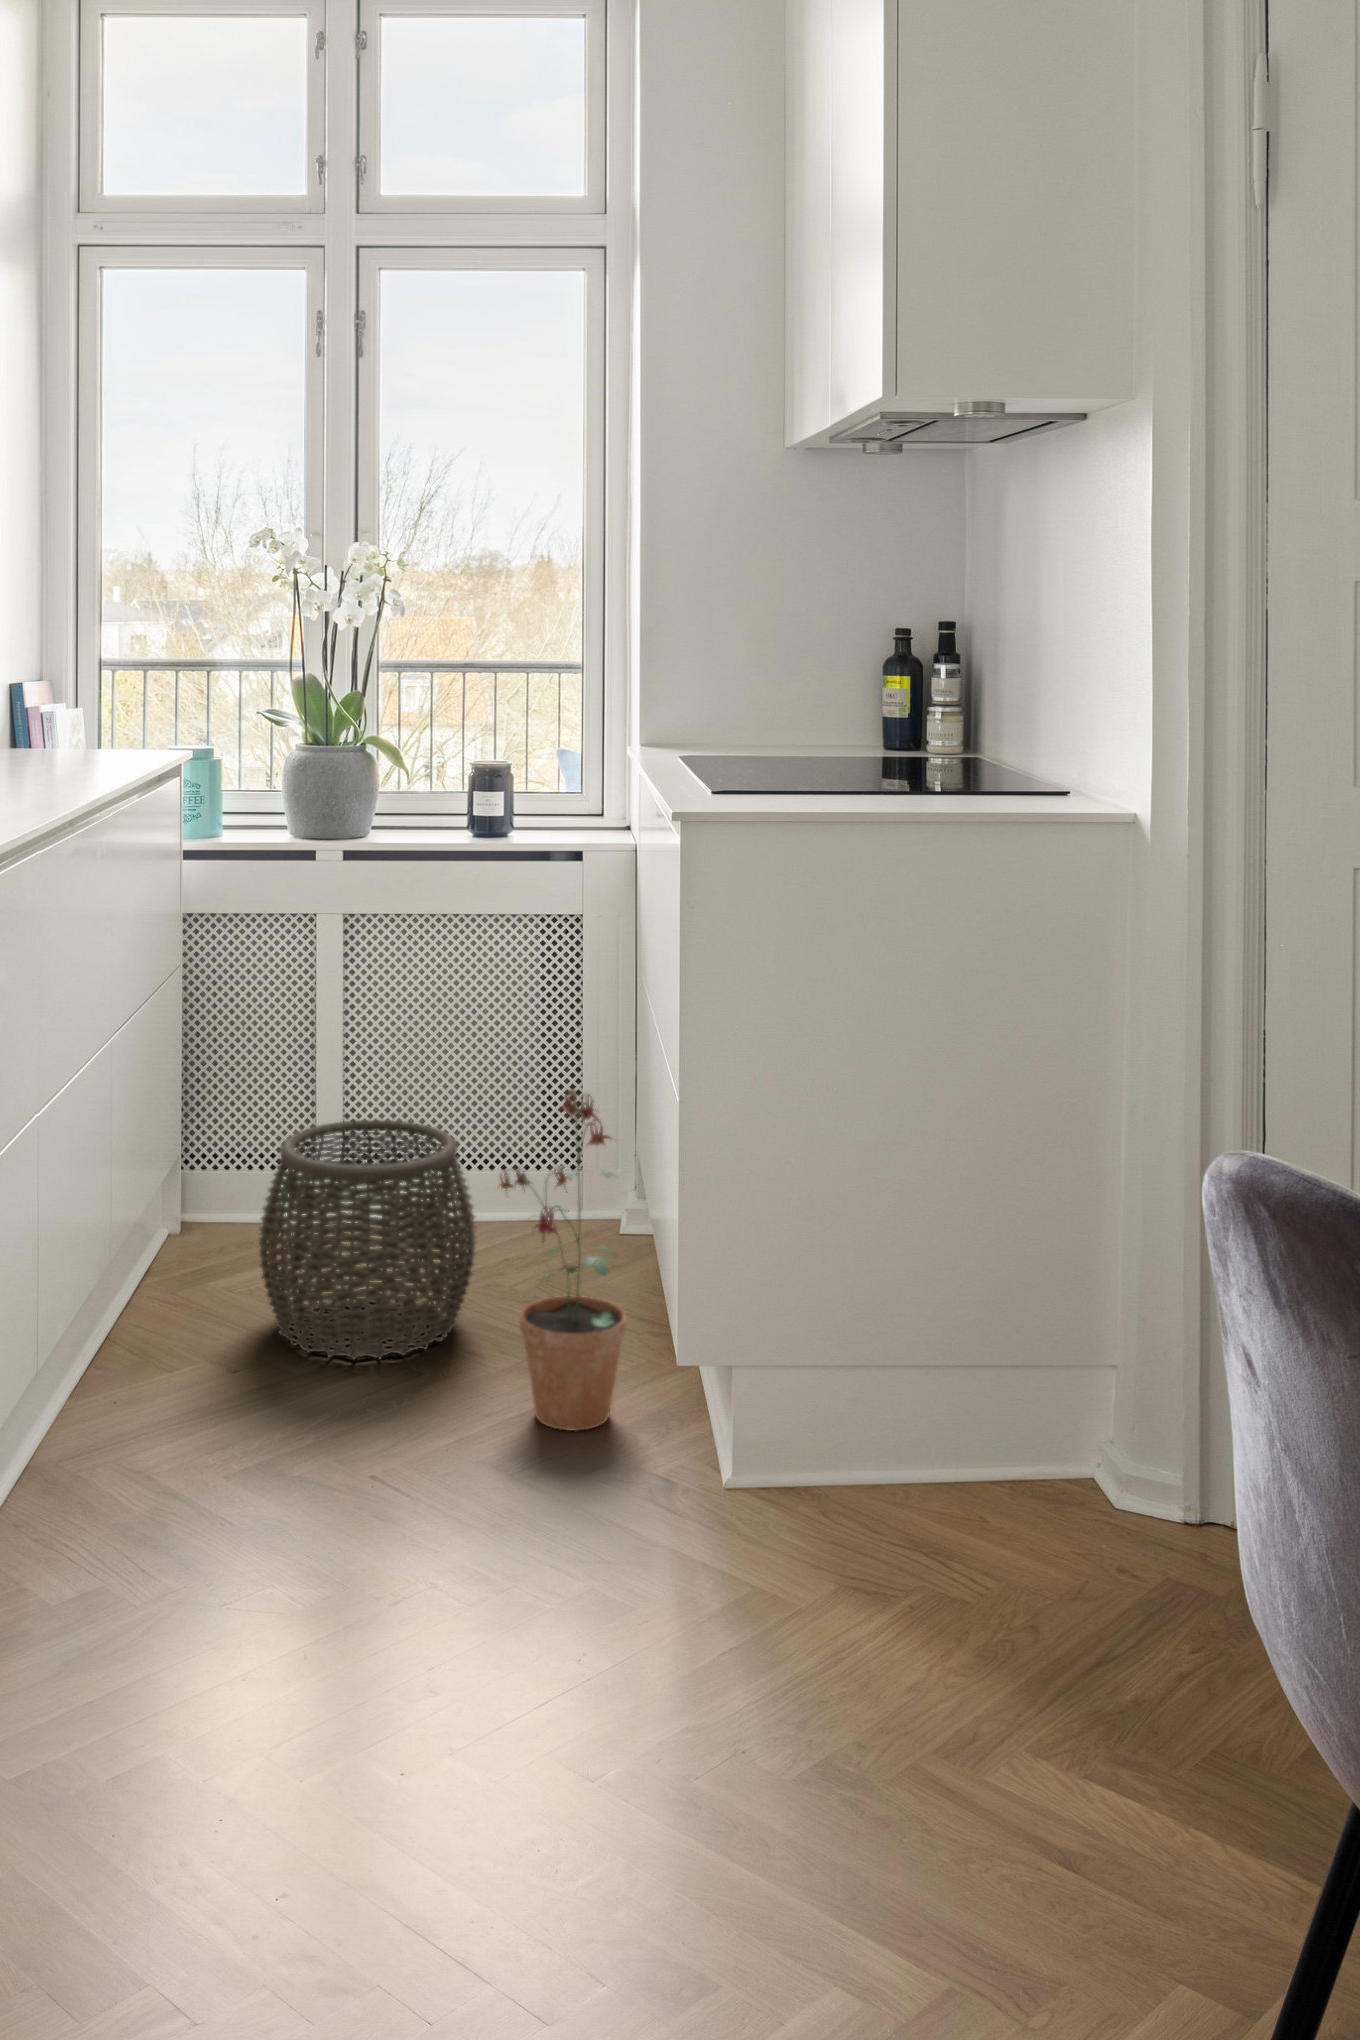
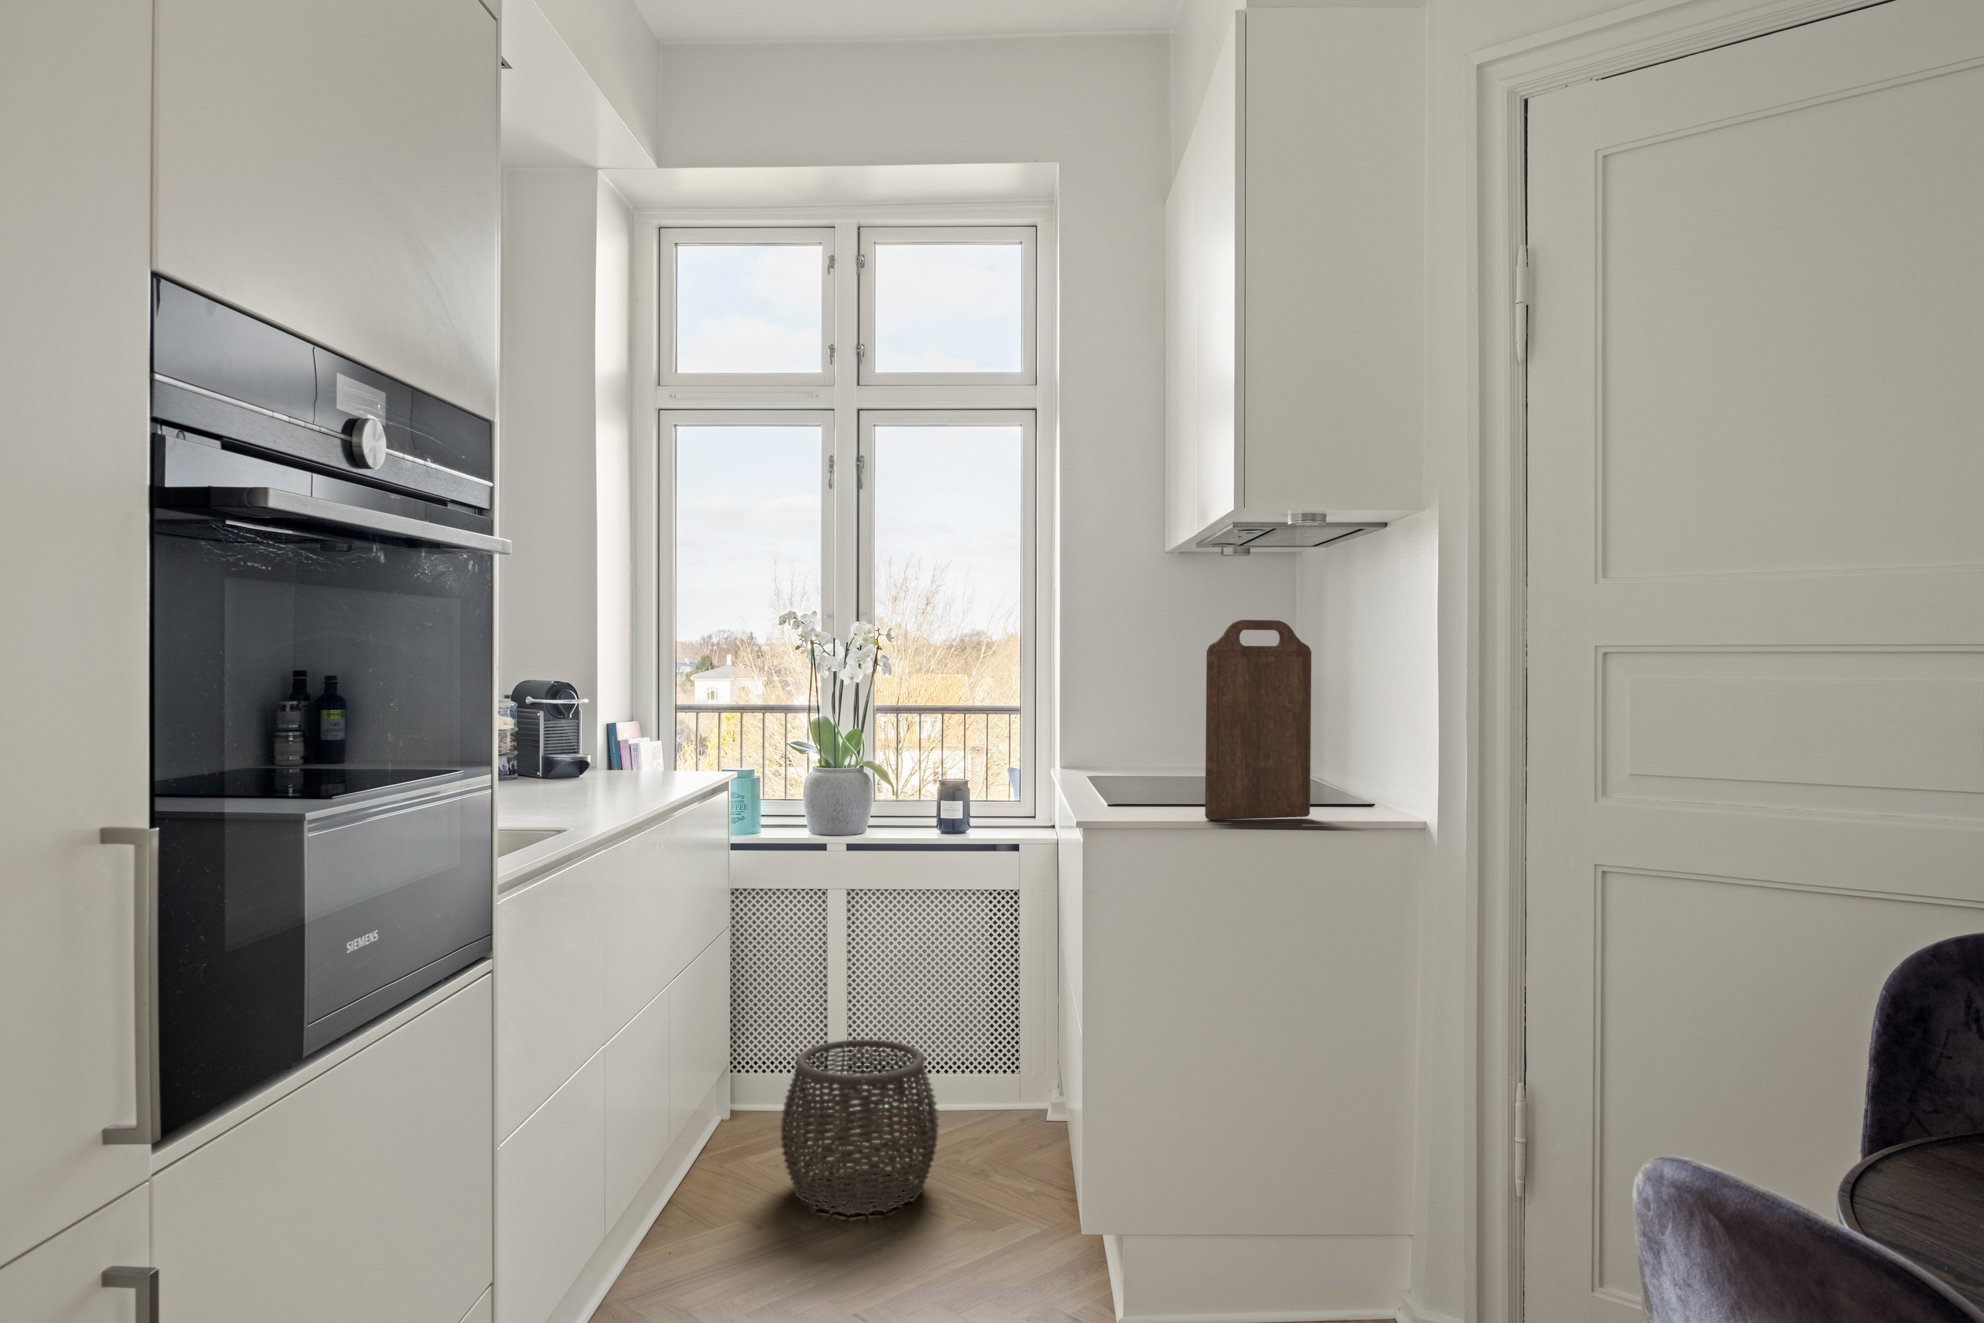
cutting board: none [843,546,984,814] -> present [1205,620,1311,820]
potted plant: present [500,1089,626,1431] -> none [949,1020,1046,1272]

